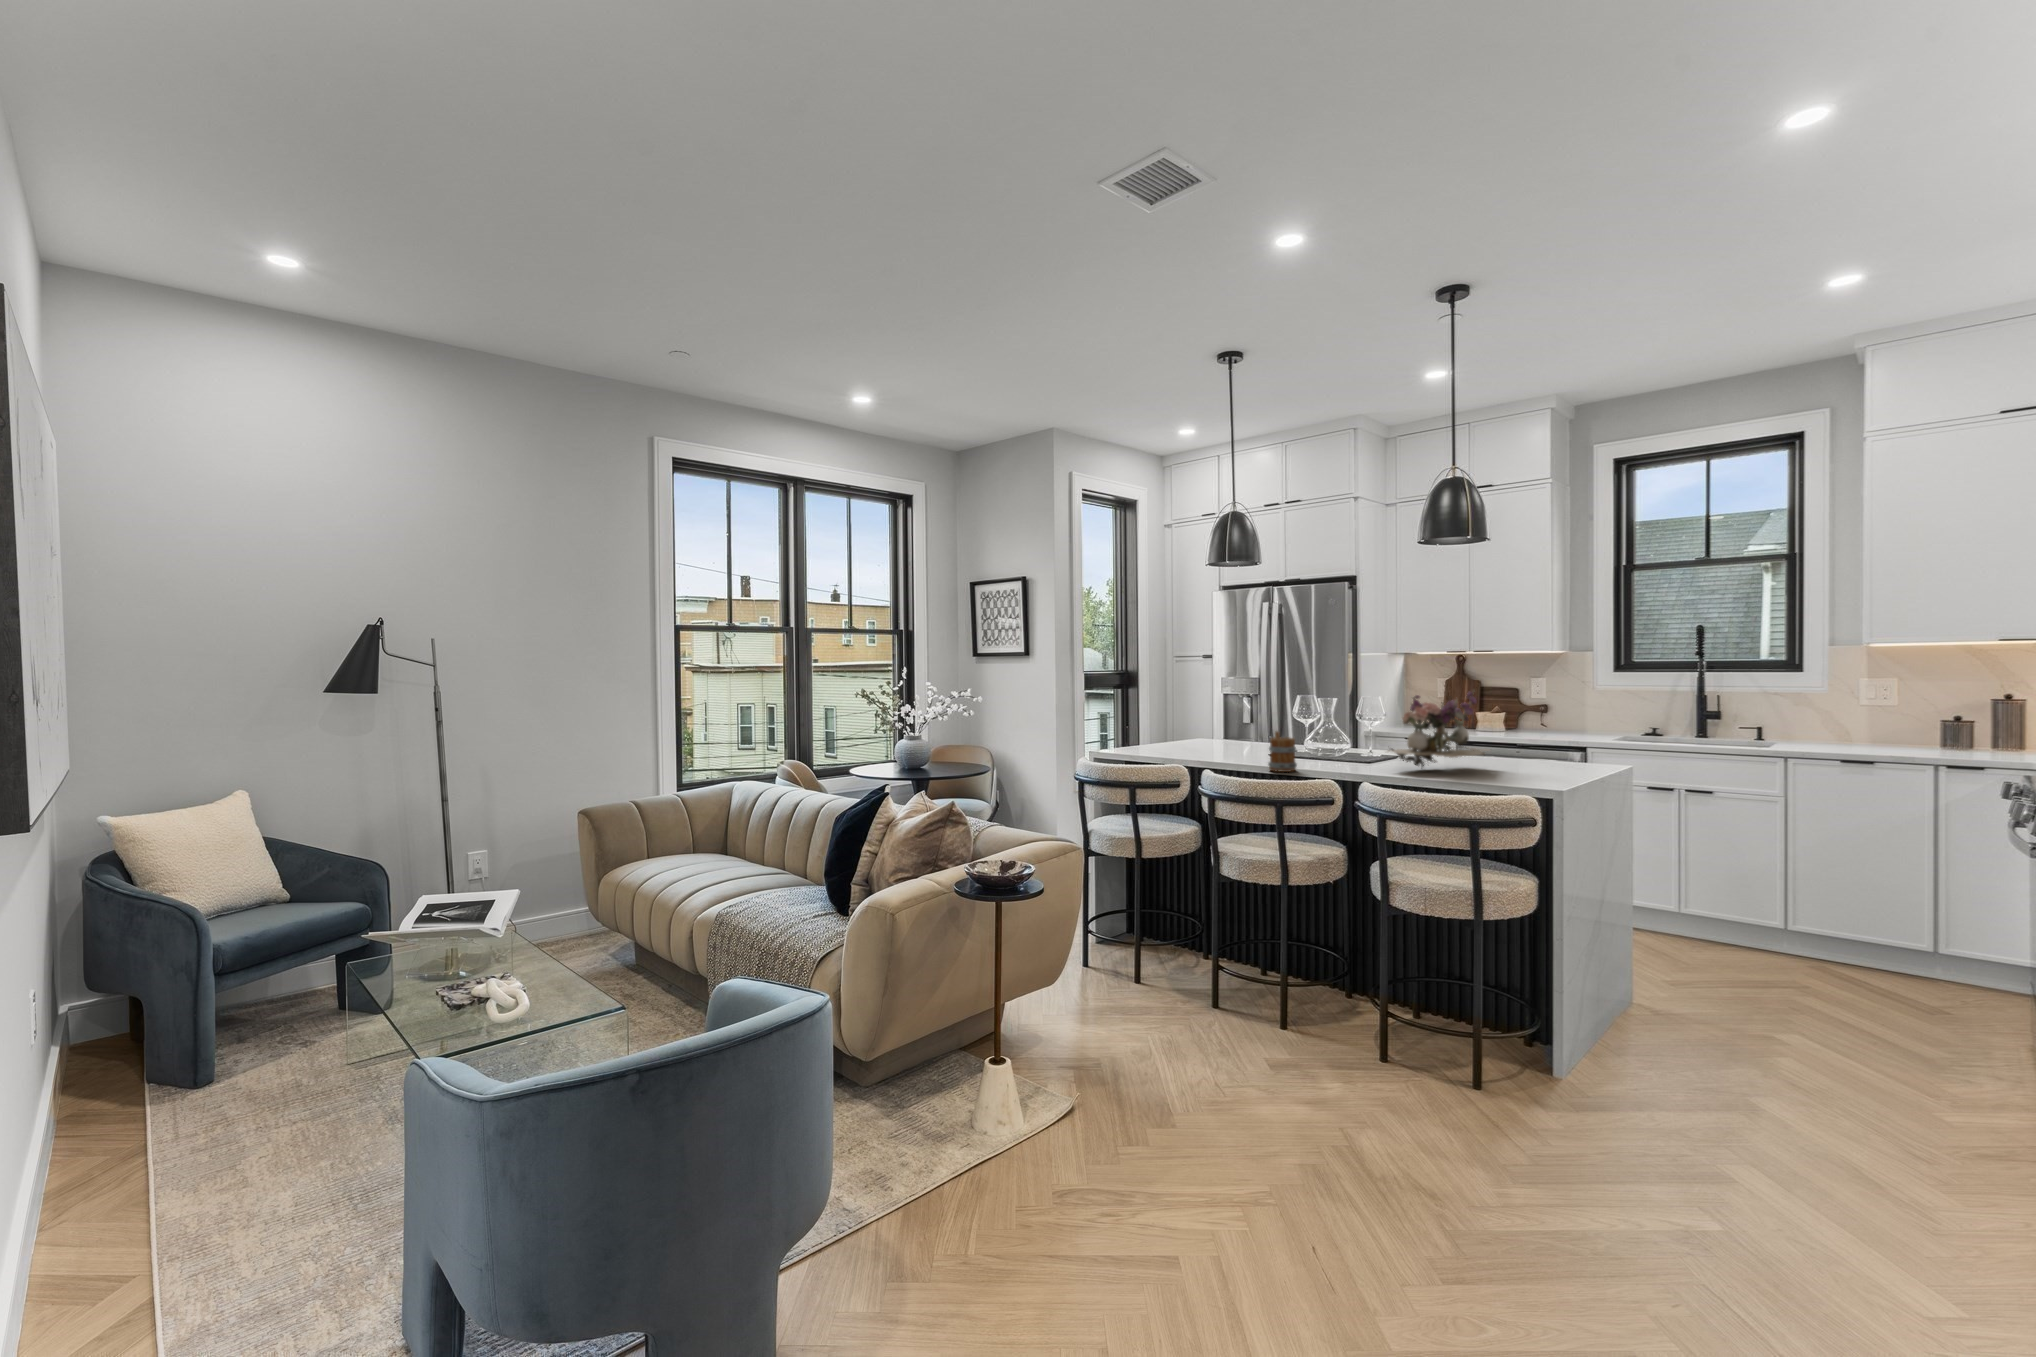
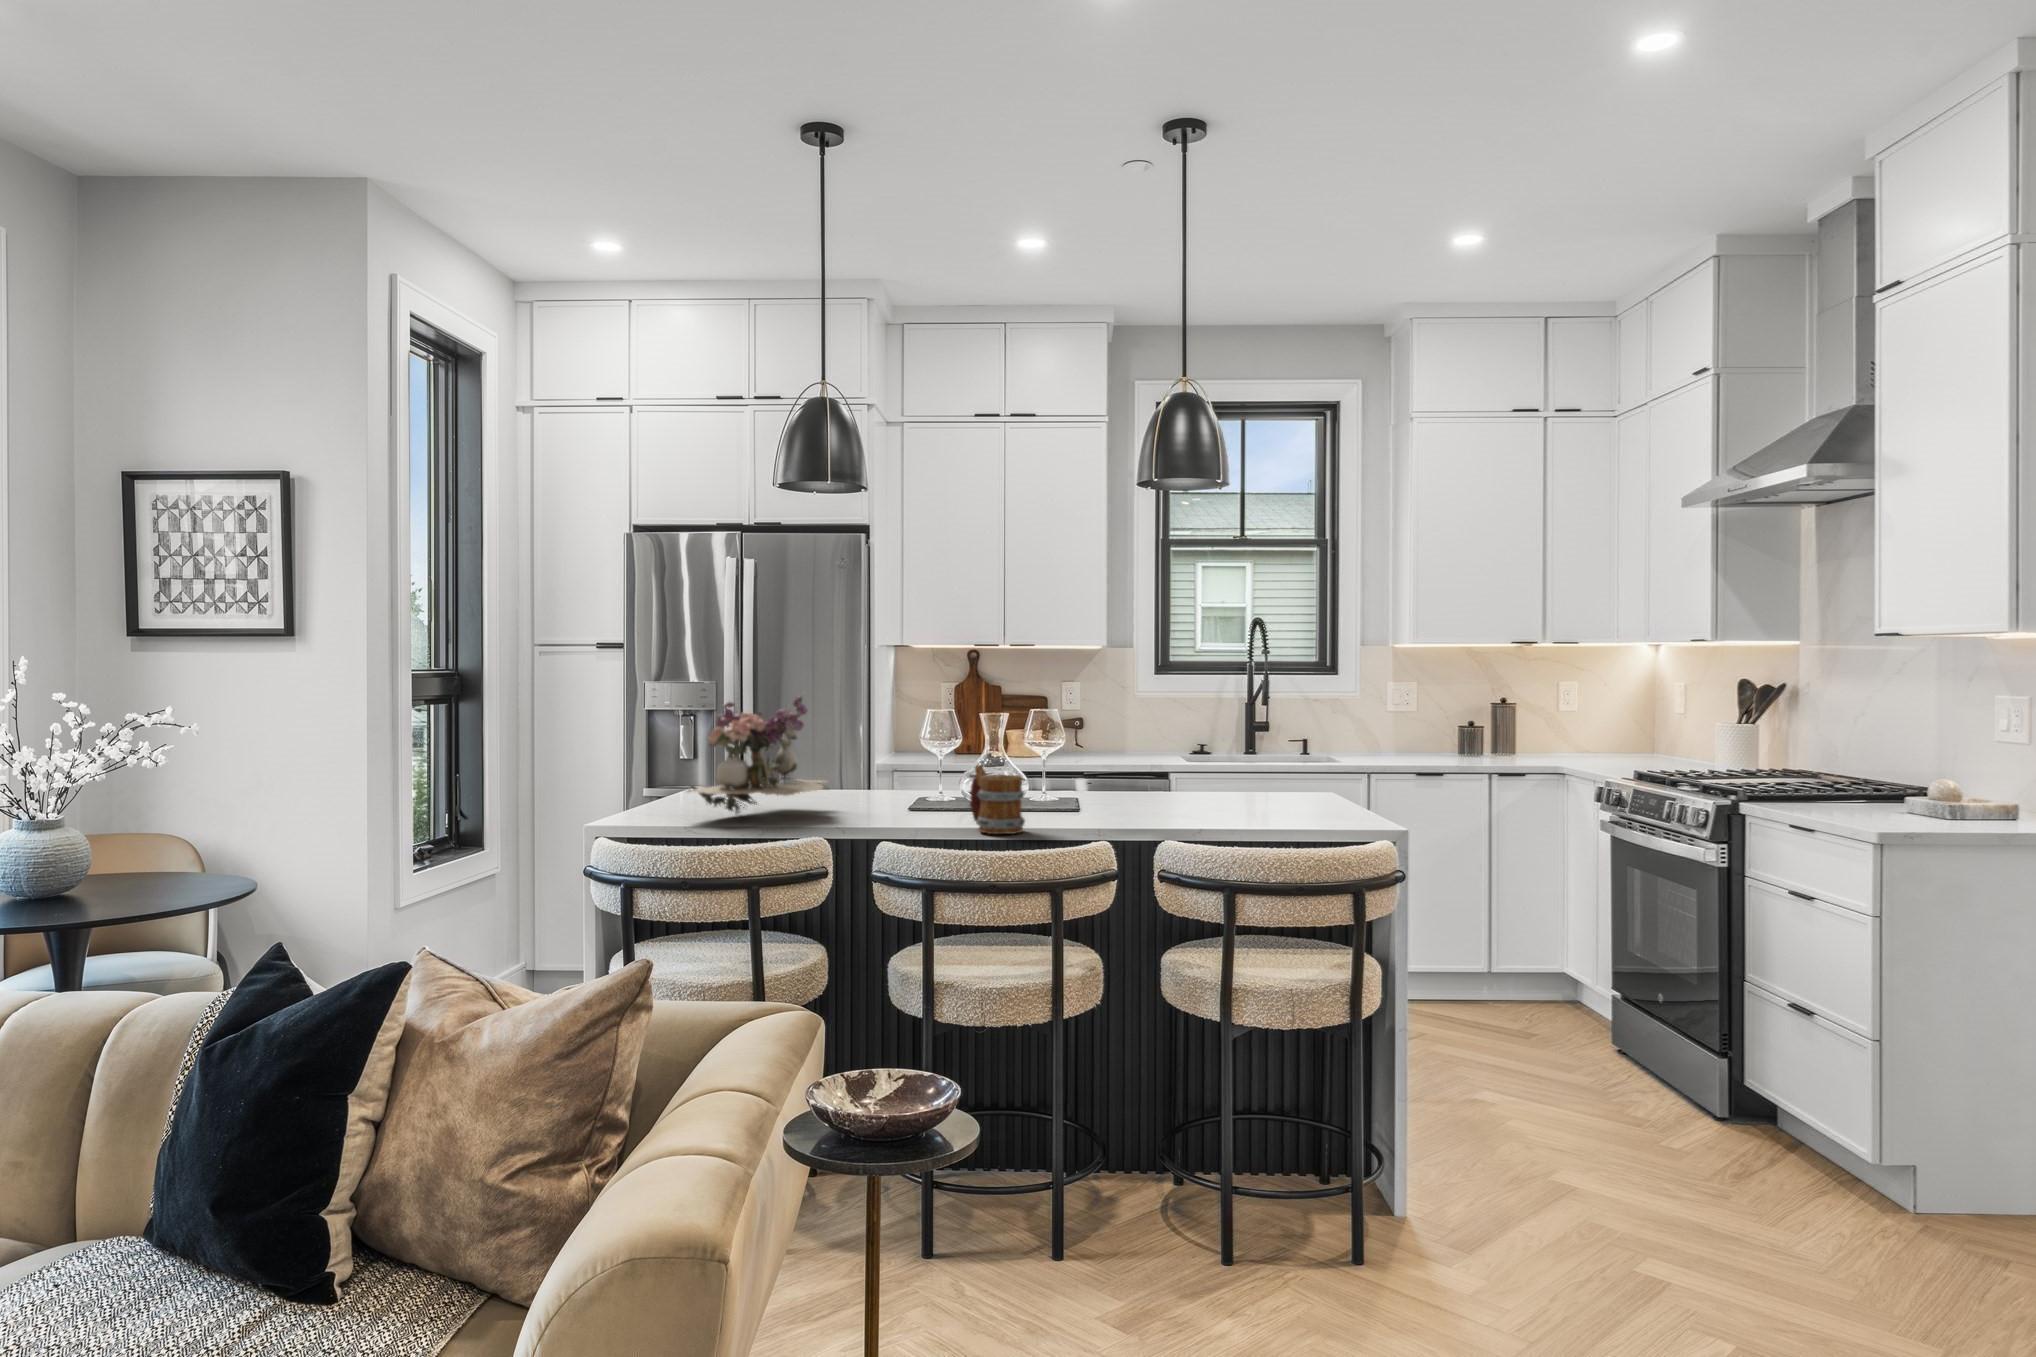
flower arrangement: present [1391,692,1486,767] -> present [686,696,829,814]

